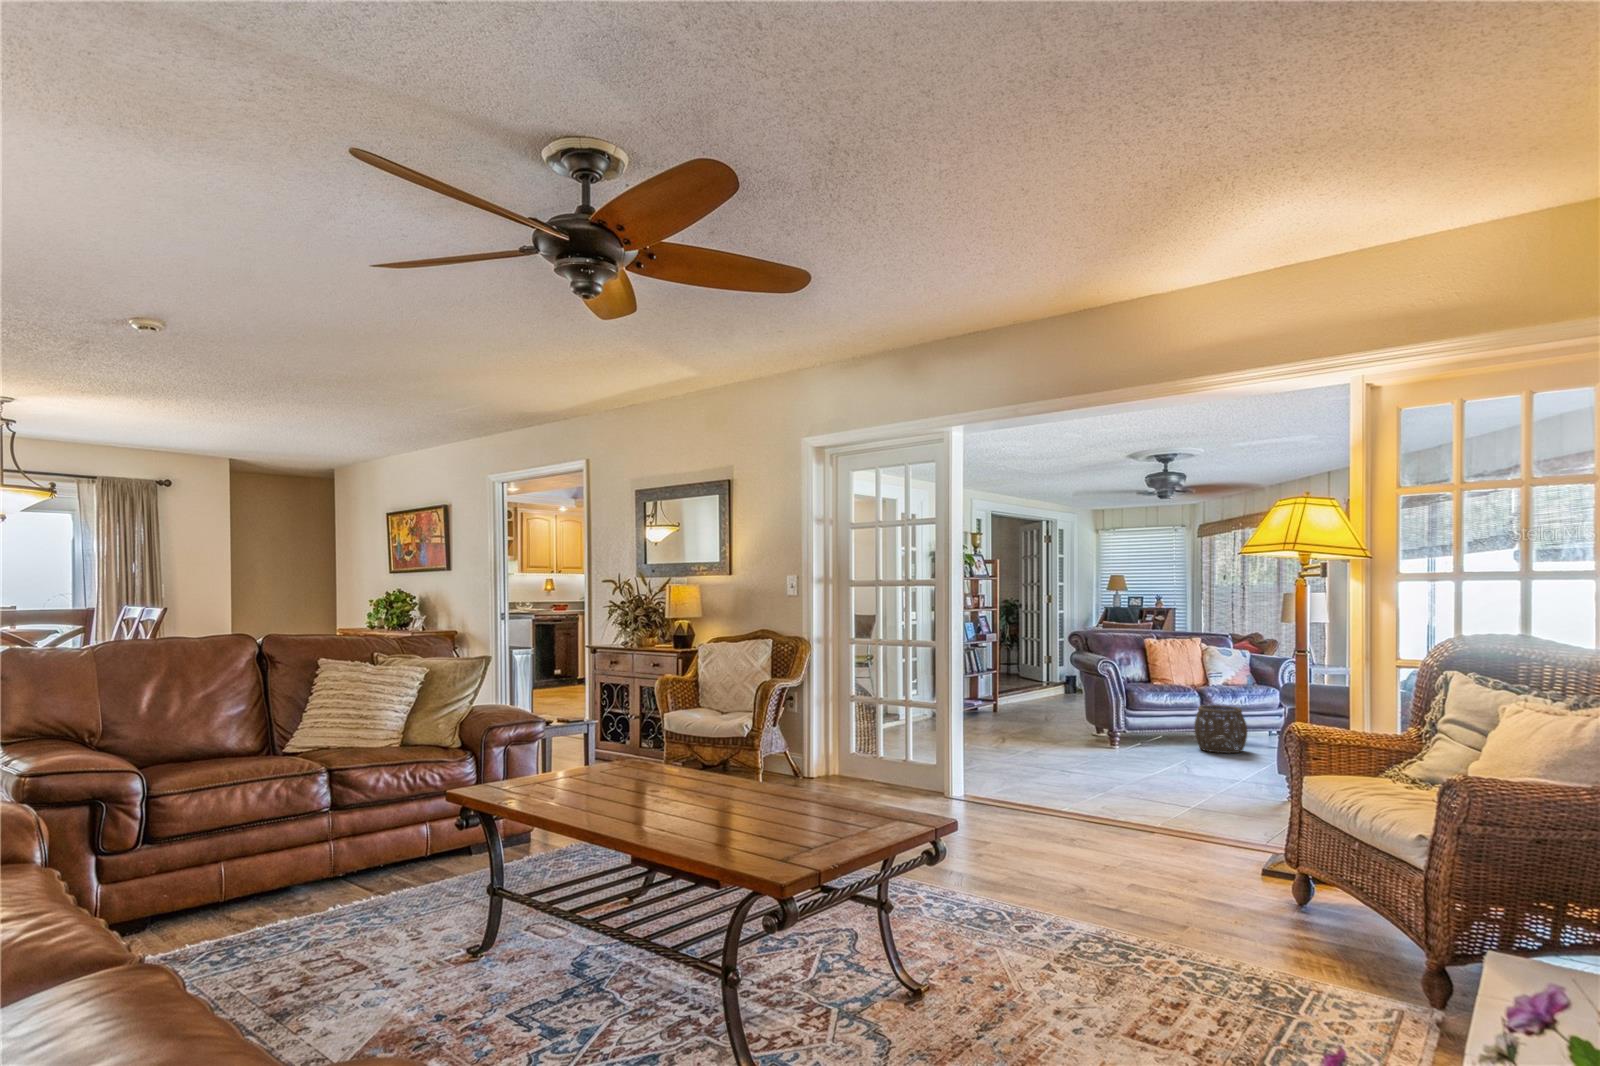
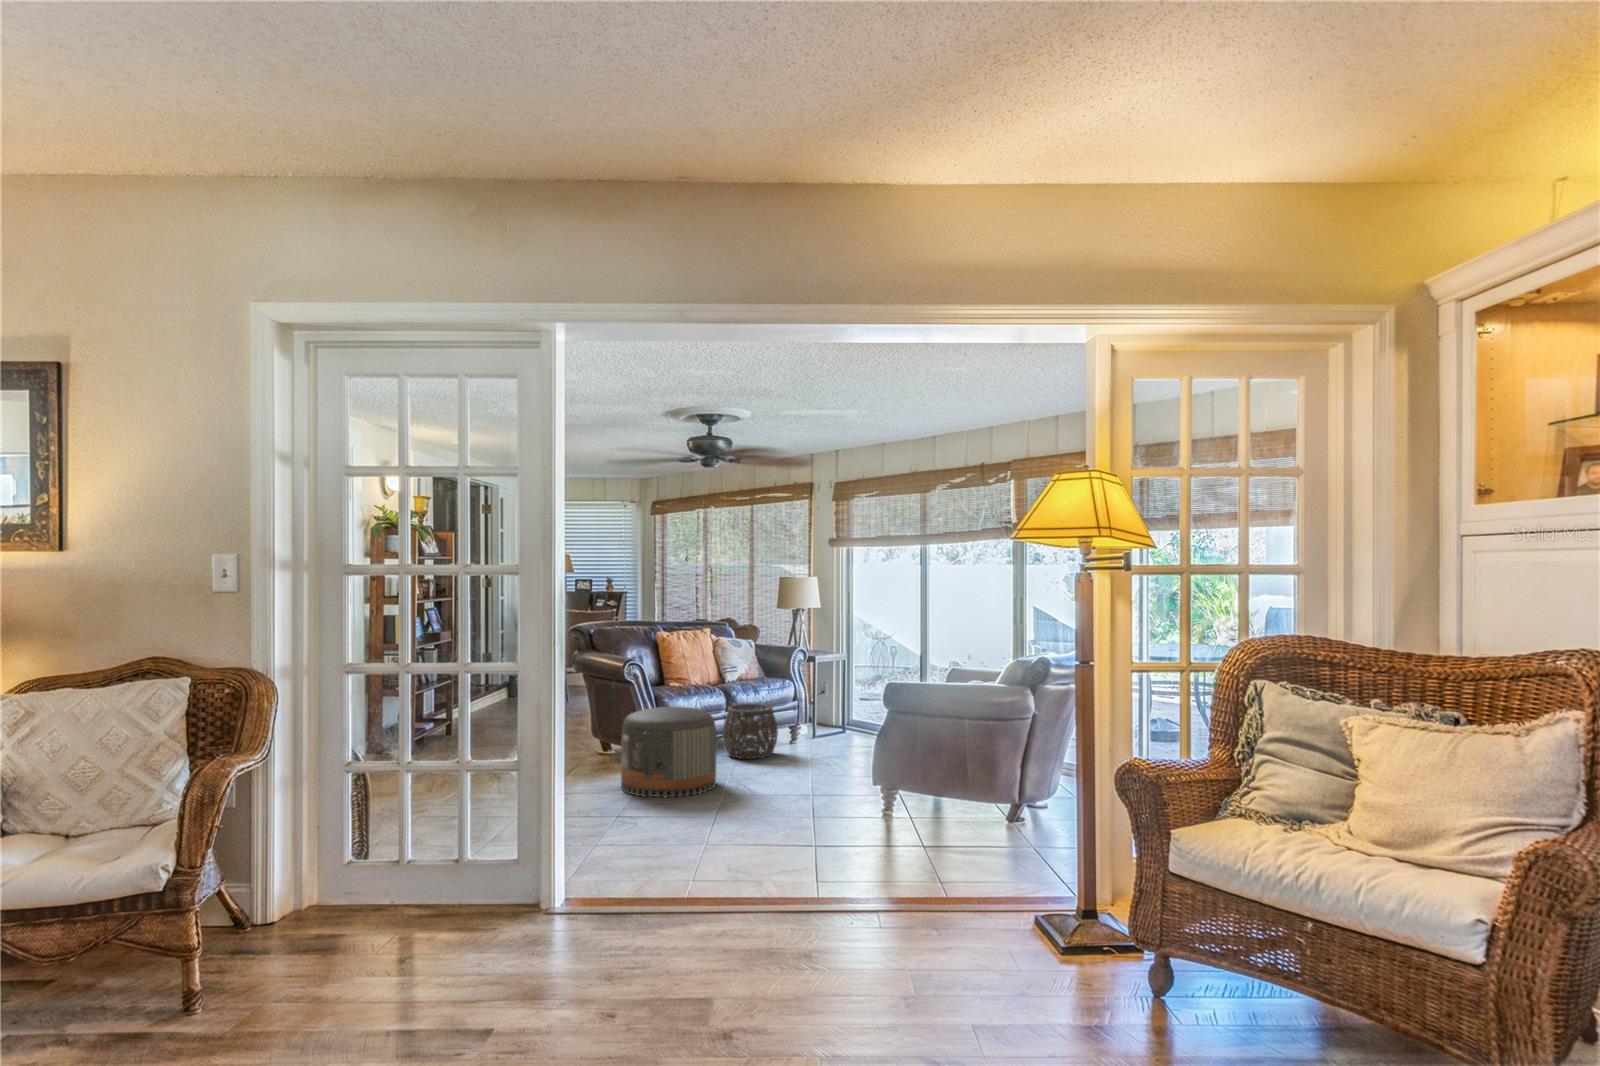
pouf: none [1080,697,1162,768] -> present [621,707,717,797]

